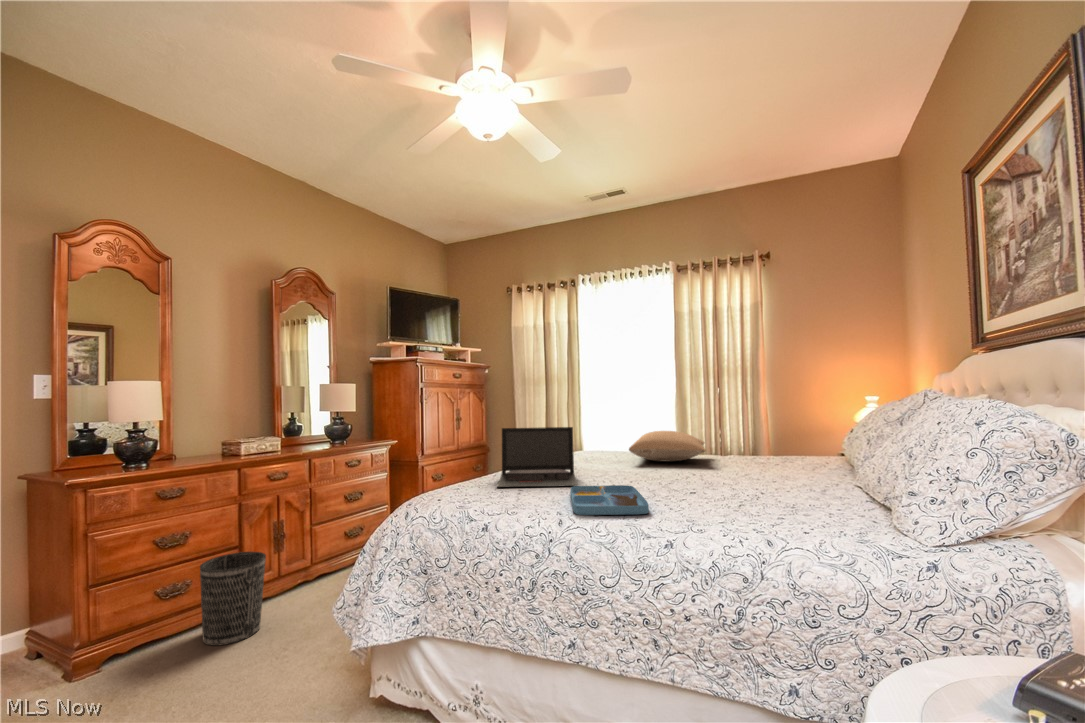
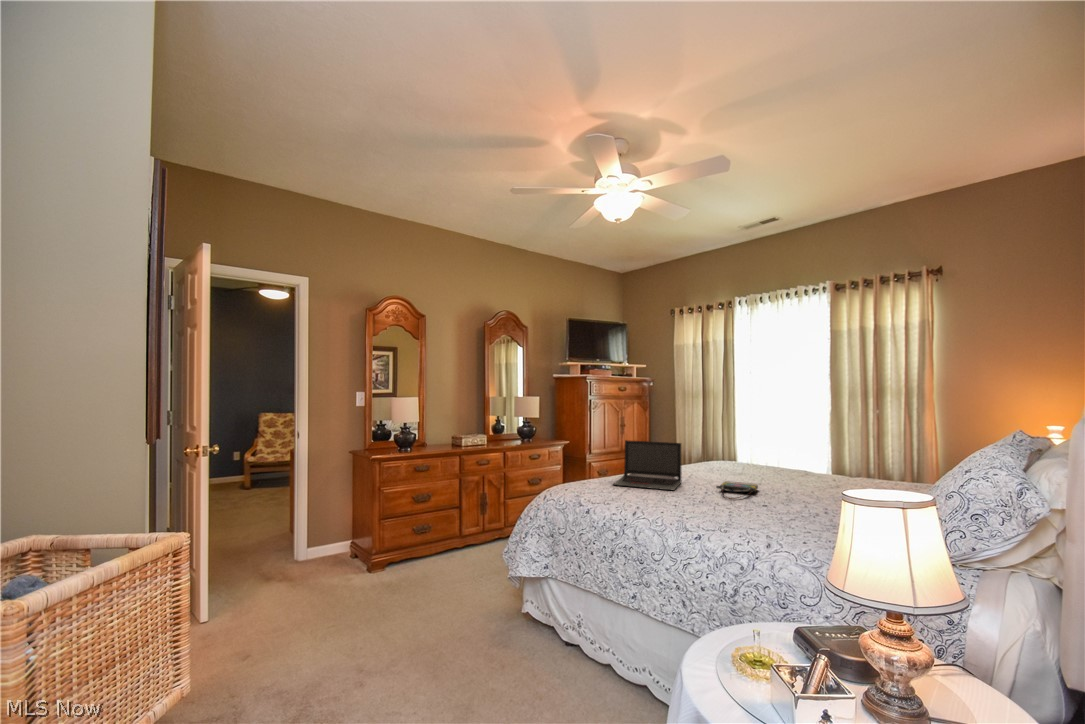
pillow: present [629,431,706,461] -> none [742,451,830,479]
tote bag: none [622,469,669,489] -> present [716,481,758,499]
tray: present [570,485,649,515] -> none [646,490,710,515]
wastebasket: present [200,552,266,646] -> none [437,511,474,568]

